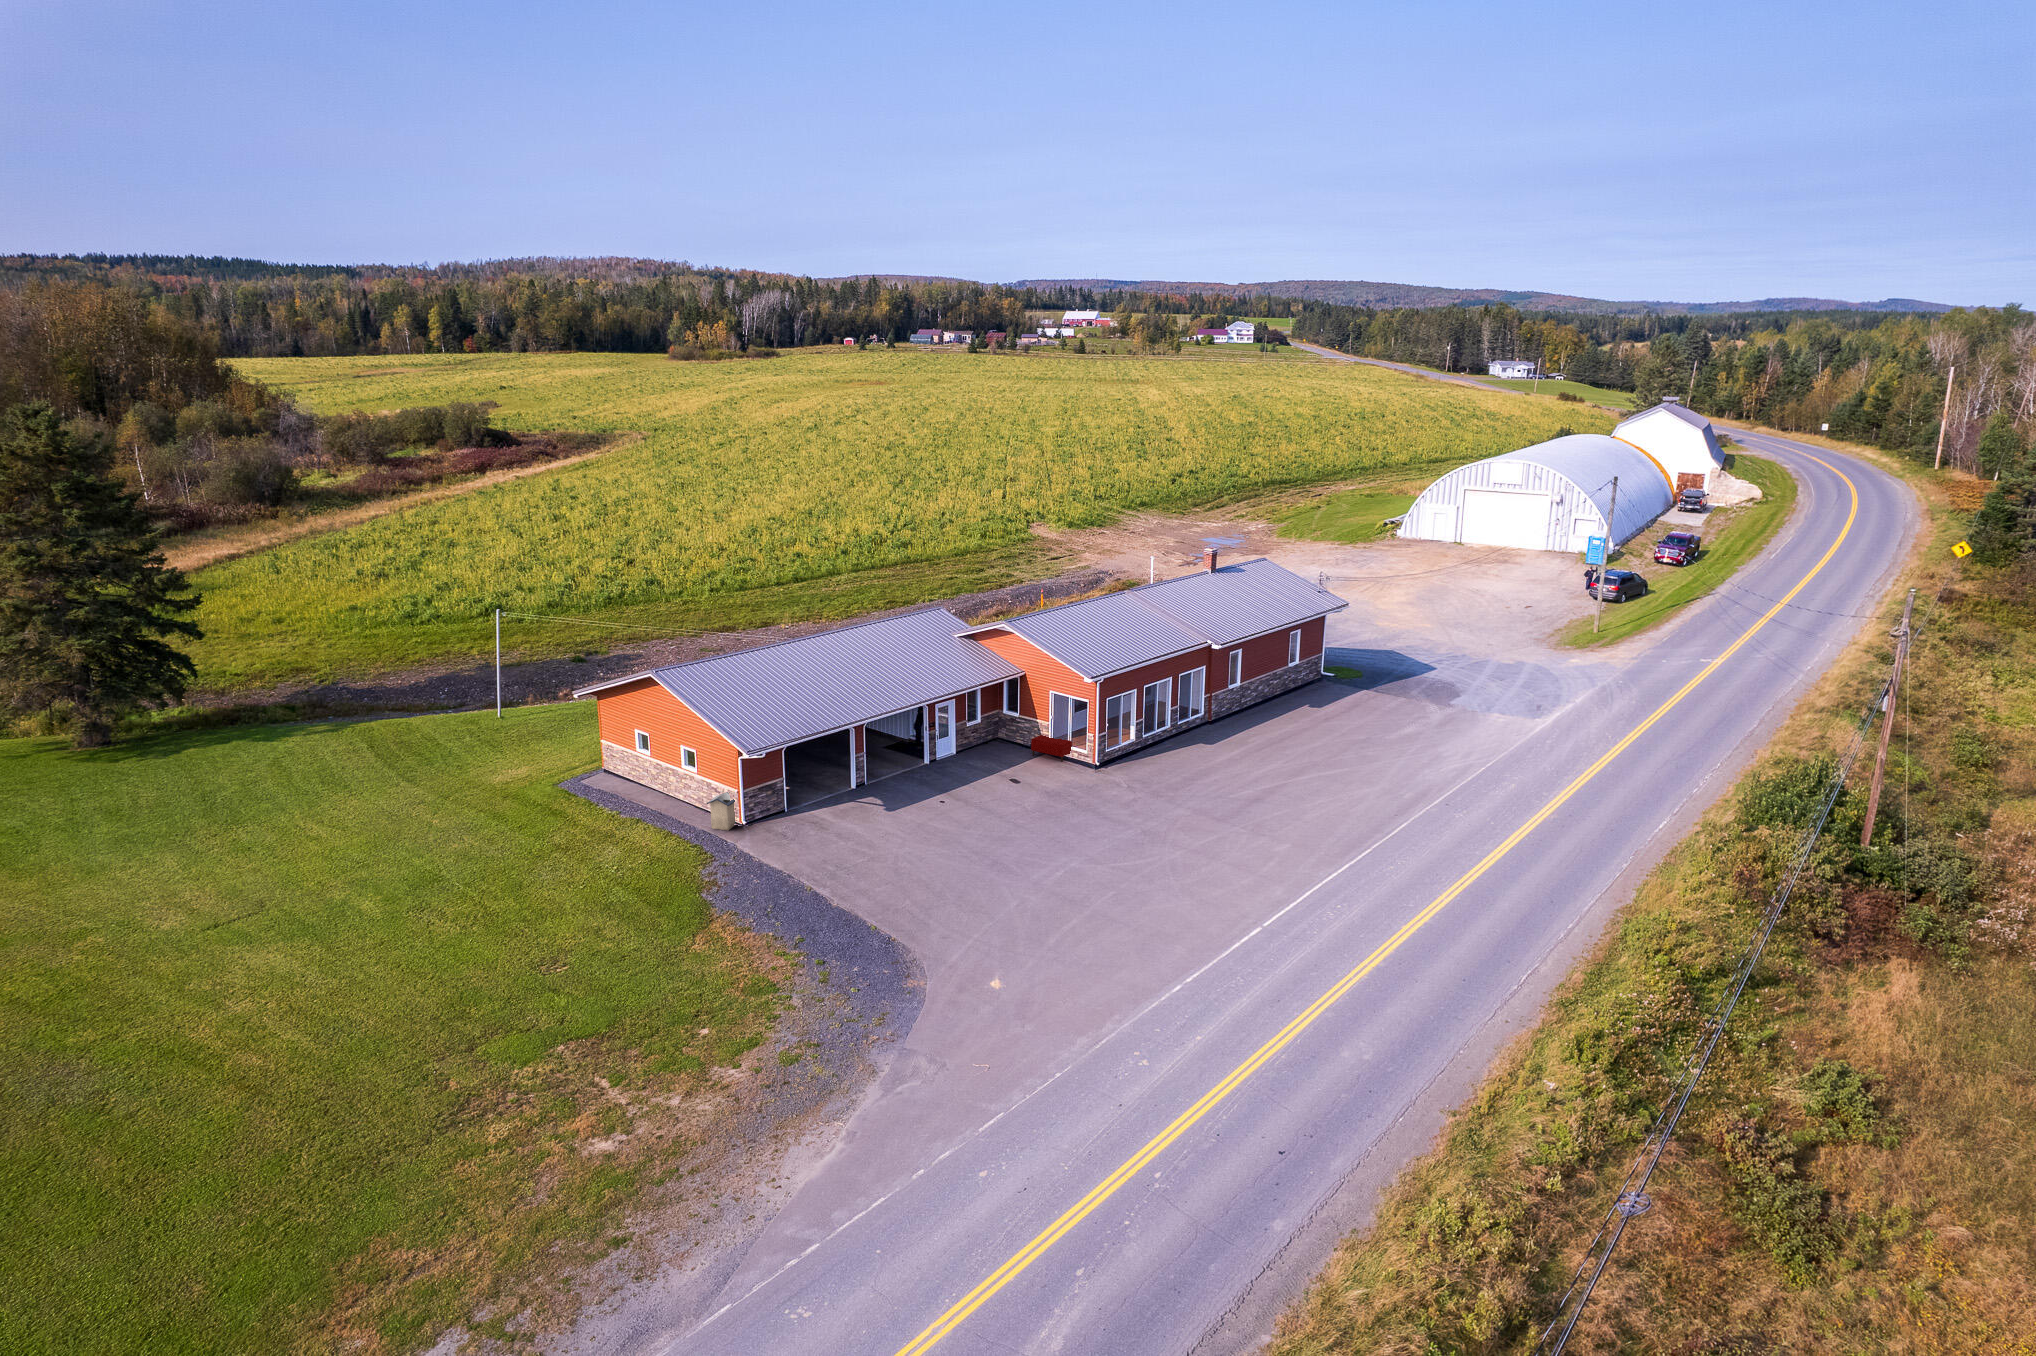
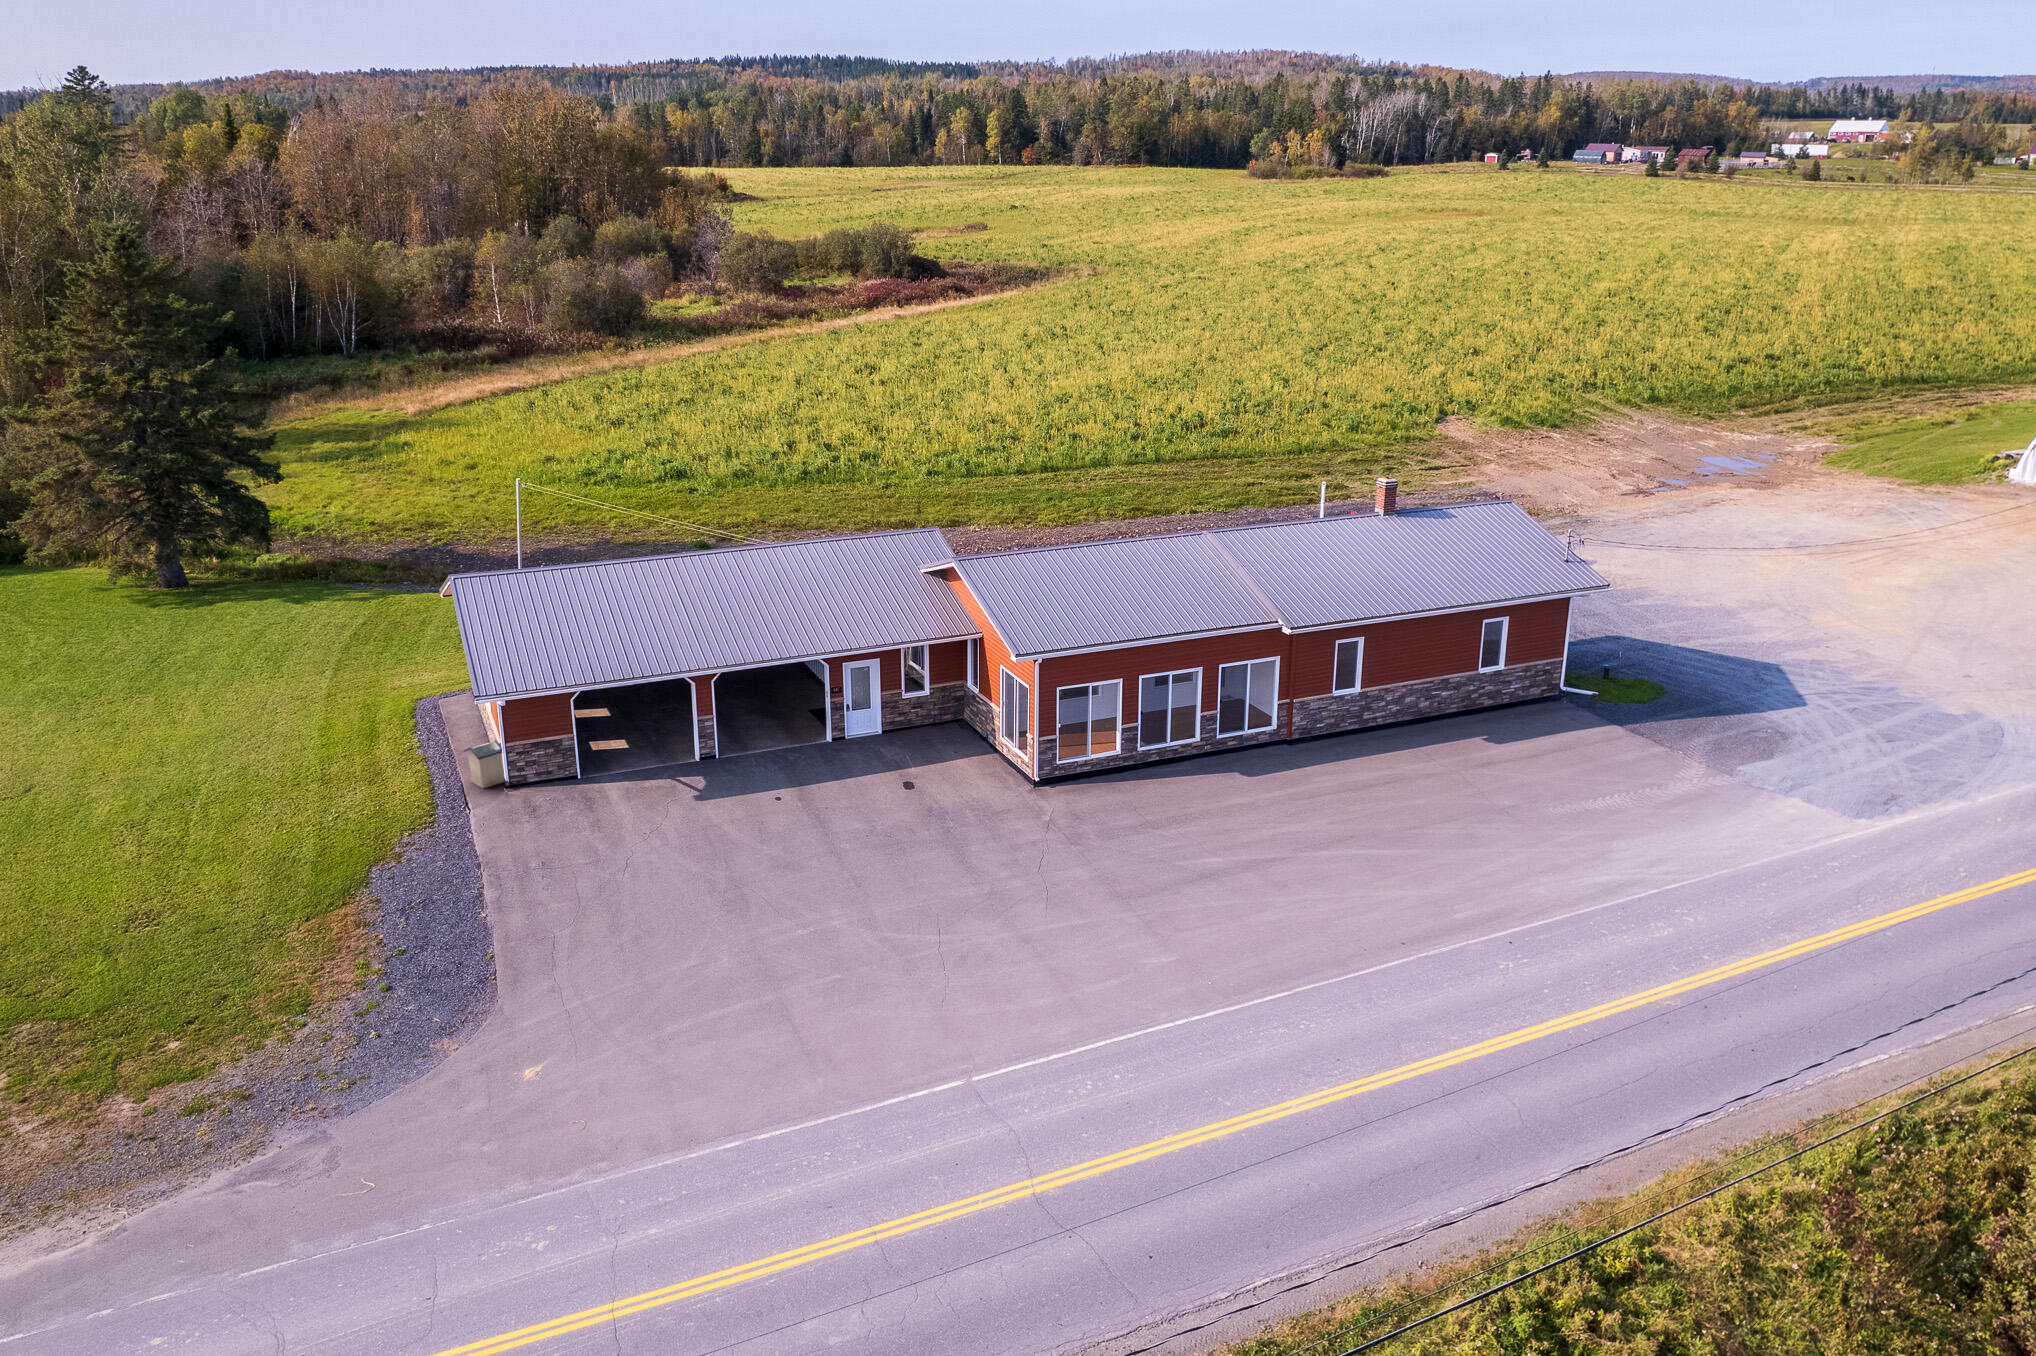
bench: present [1031,735,1072,762] -> none [968,724,1014,768]

